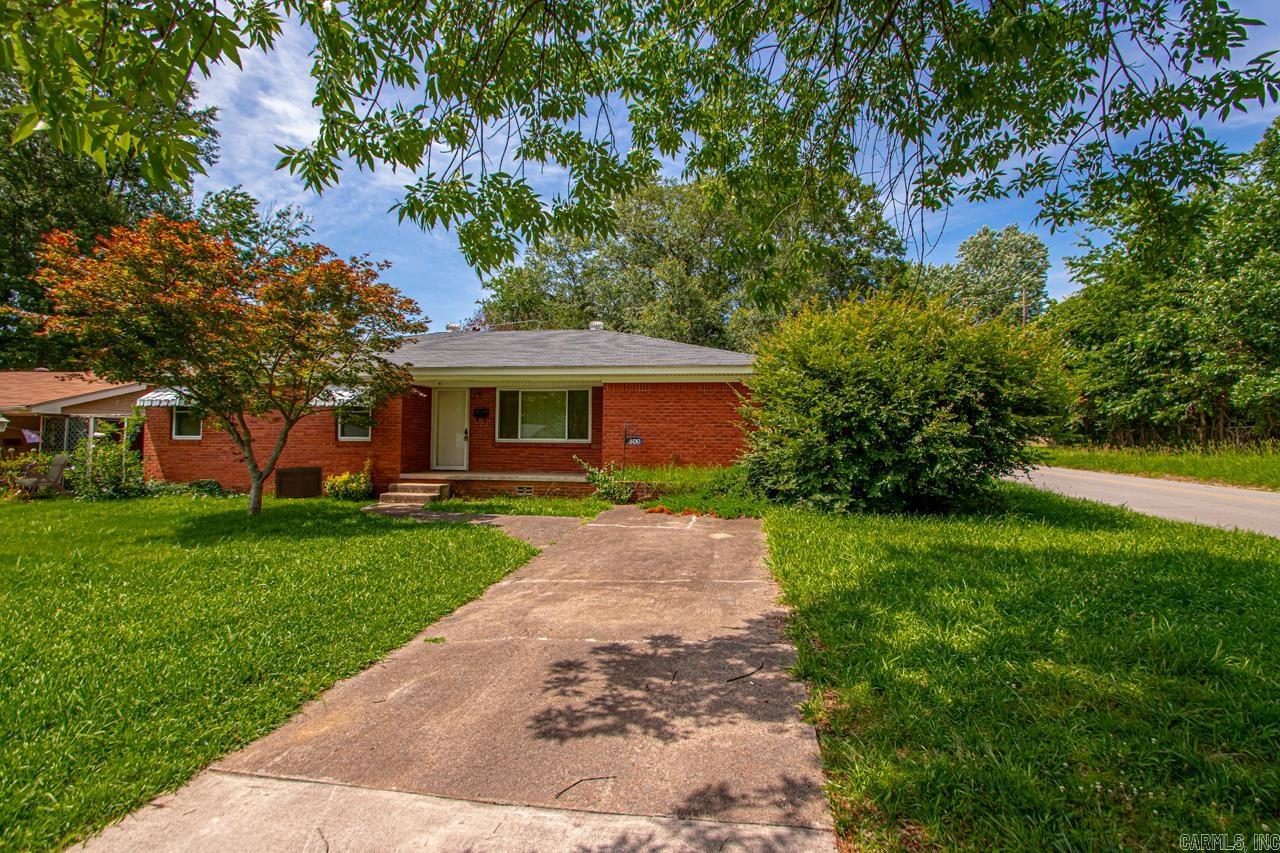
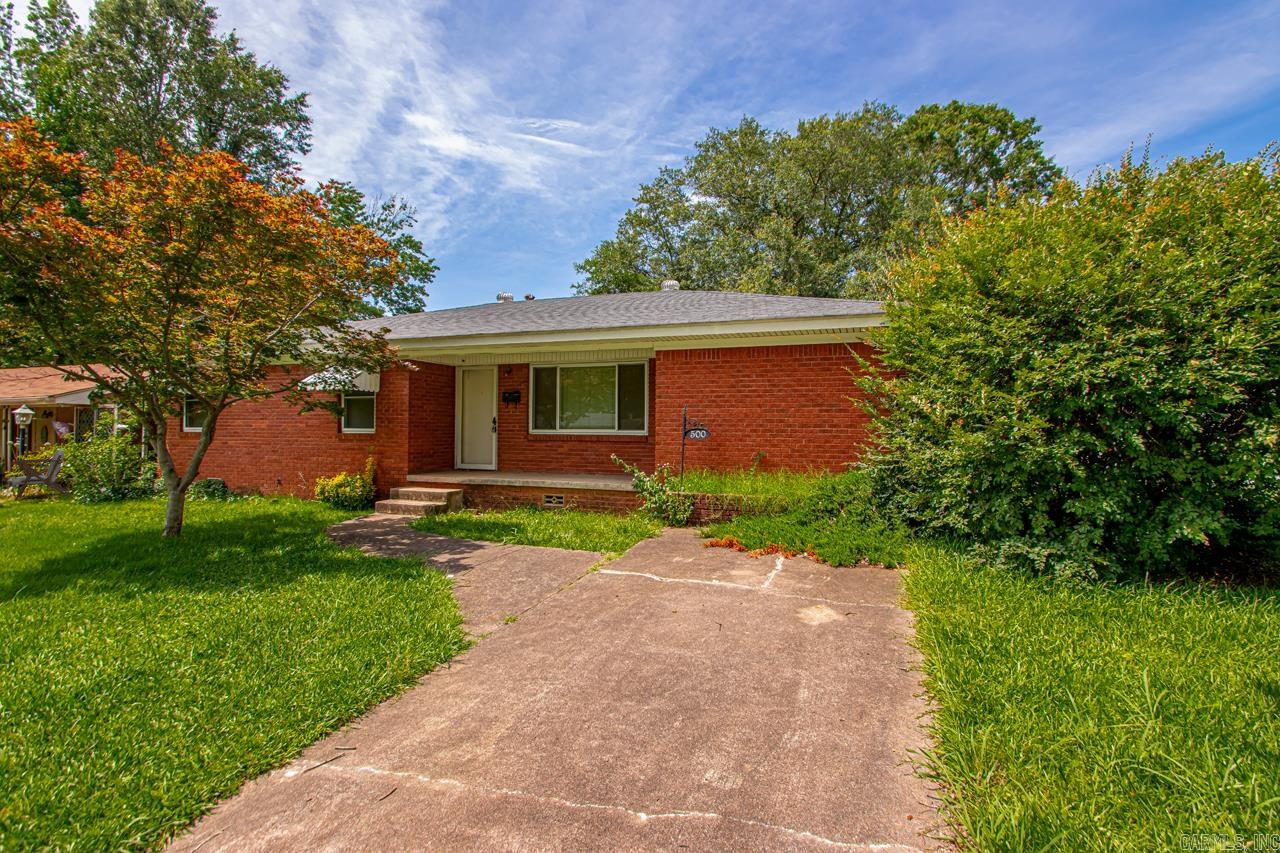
wooden crate: present [275,466,322,498] -> none [264,464,322,503]

